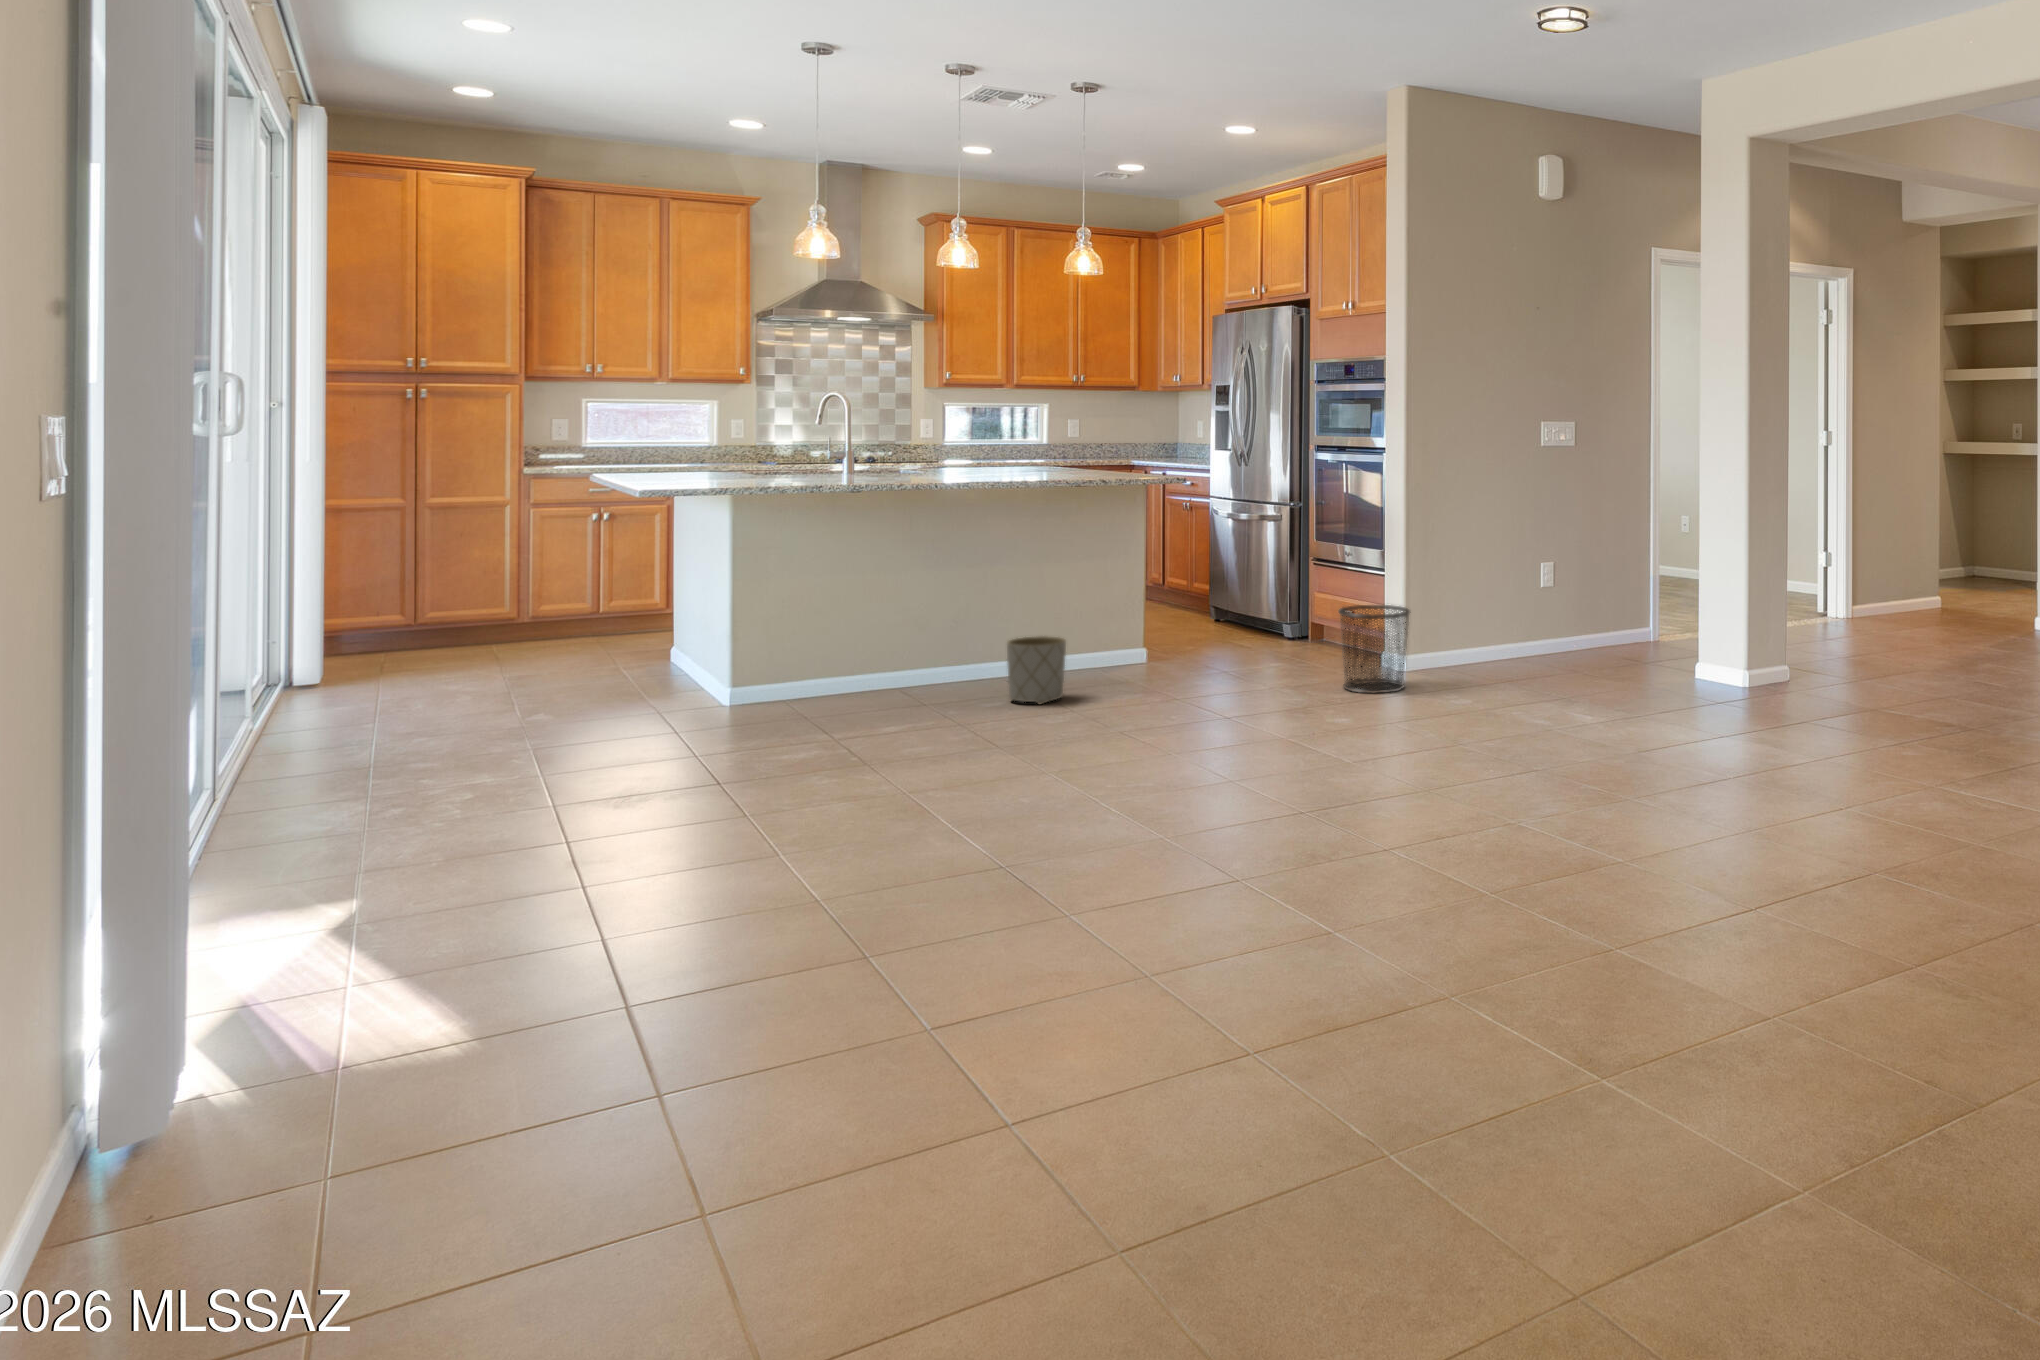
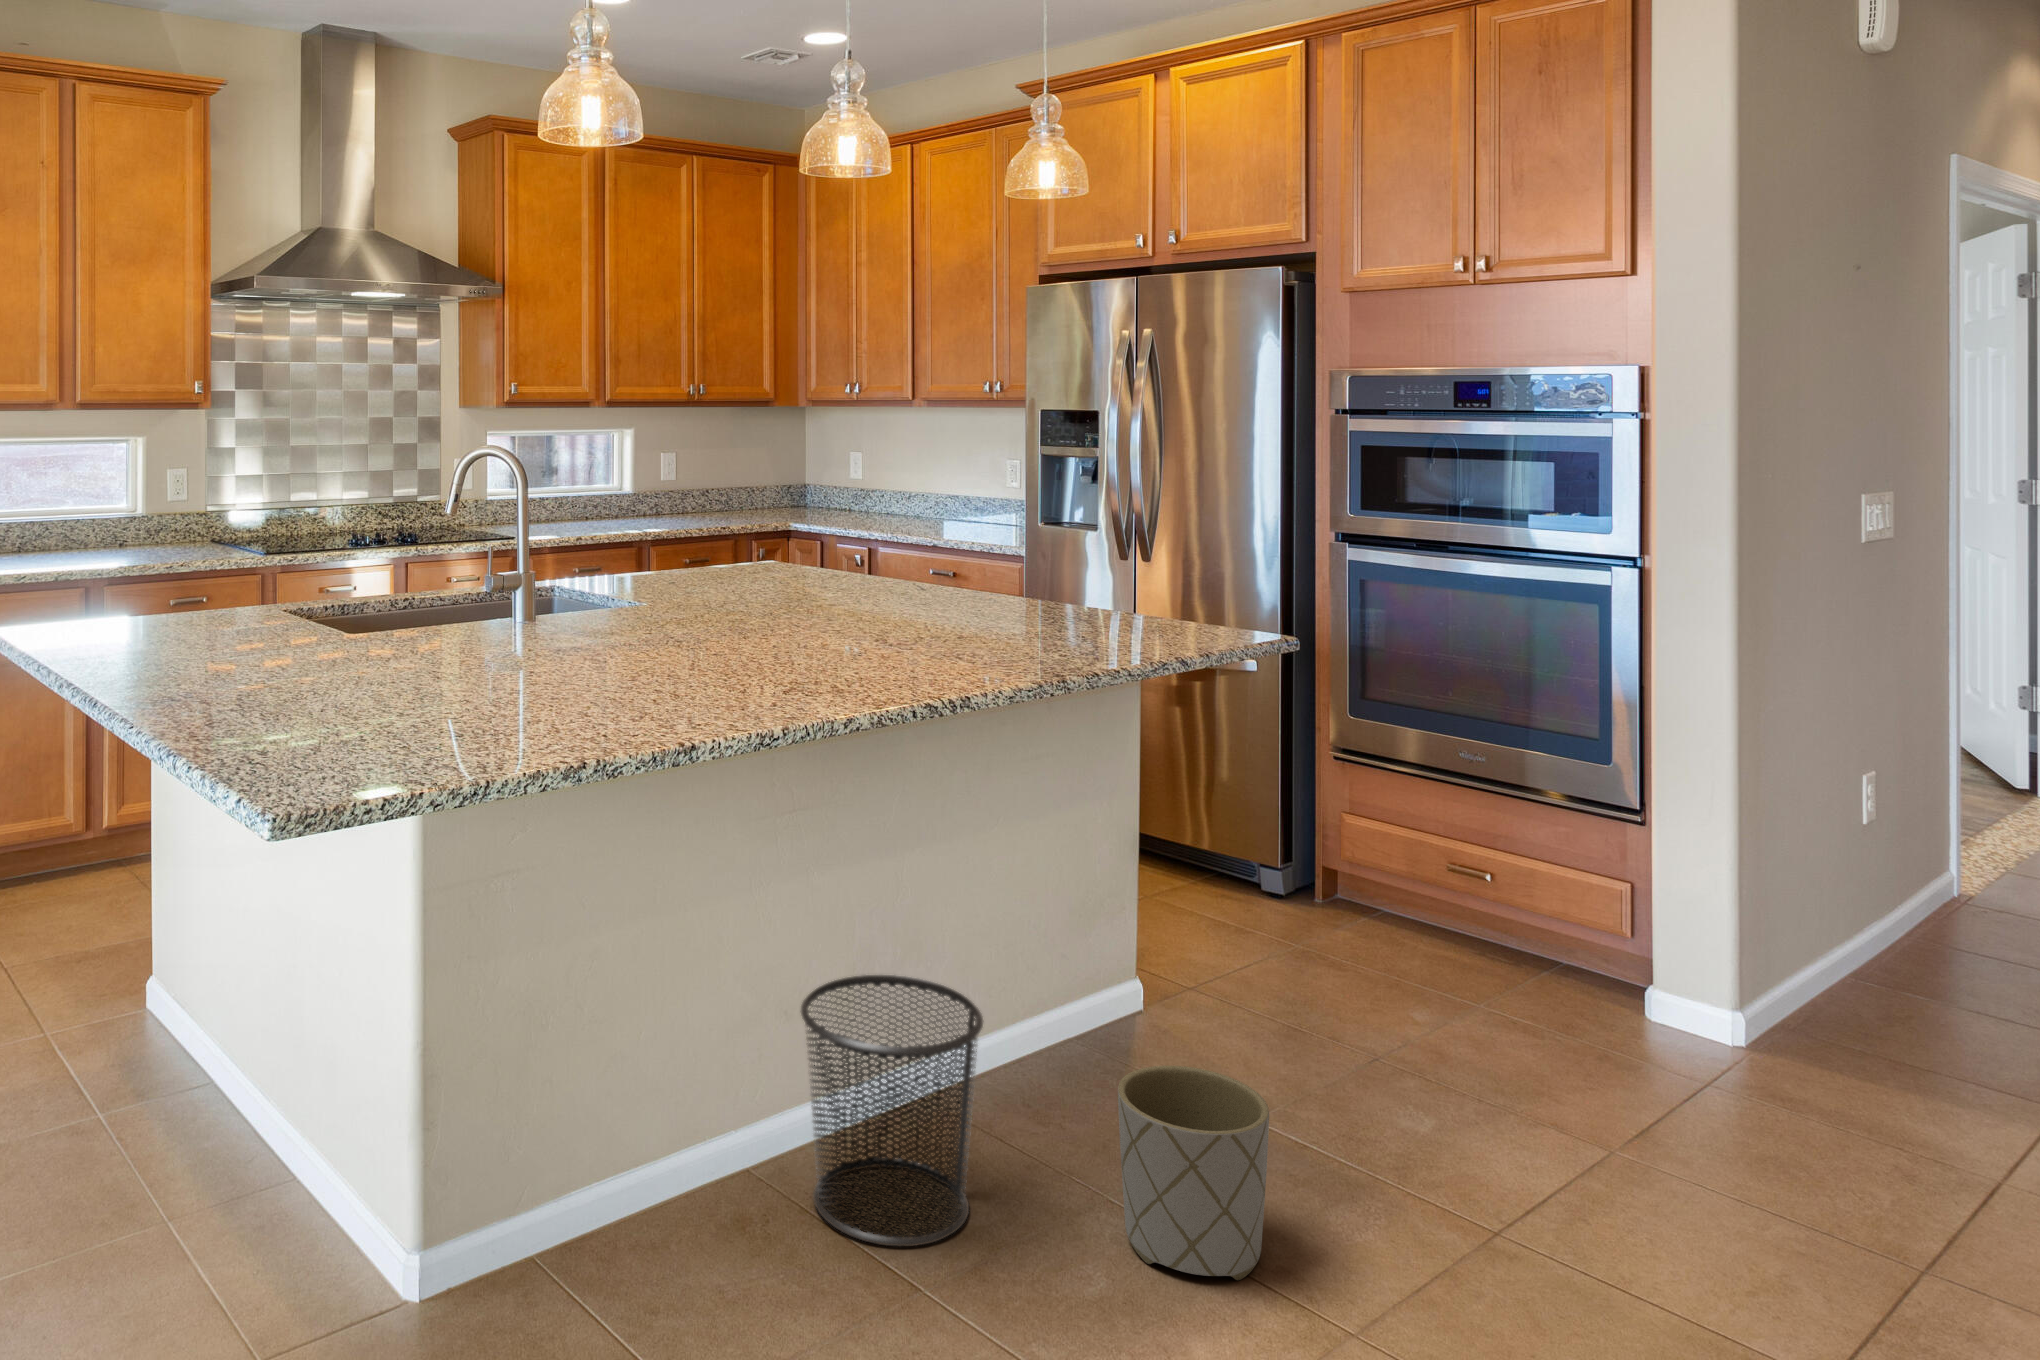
waste bin: present [1339,605,1411,693] -> present [801,975,983,1247]

